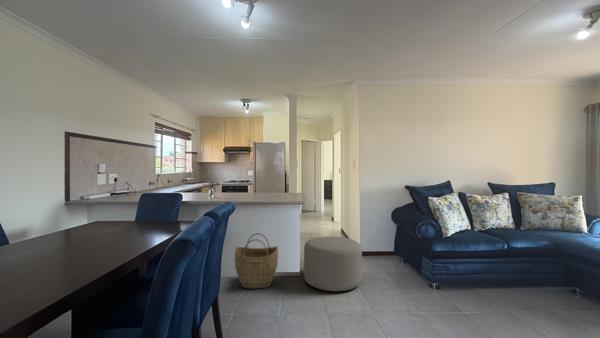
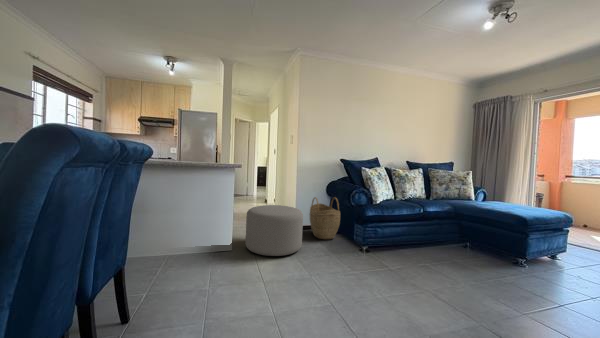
woven basket: present [235,233,278,289] -> present [310,197,340,240]

